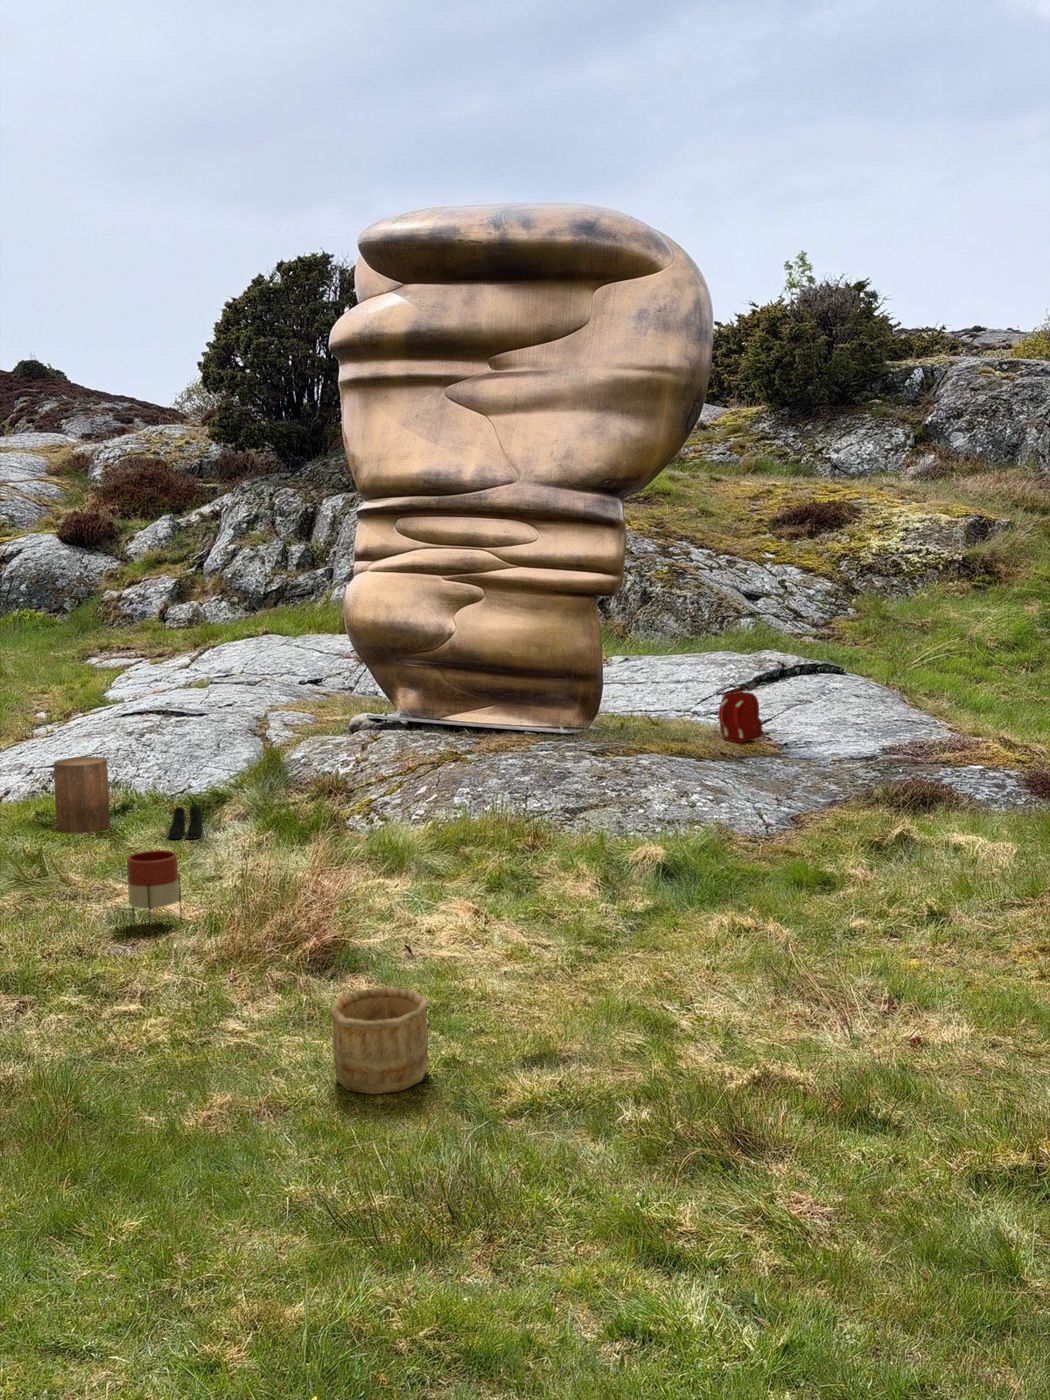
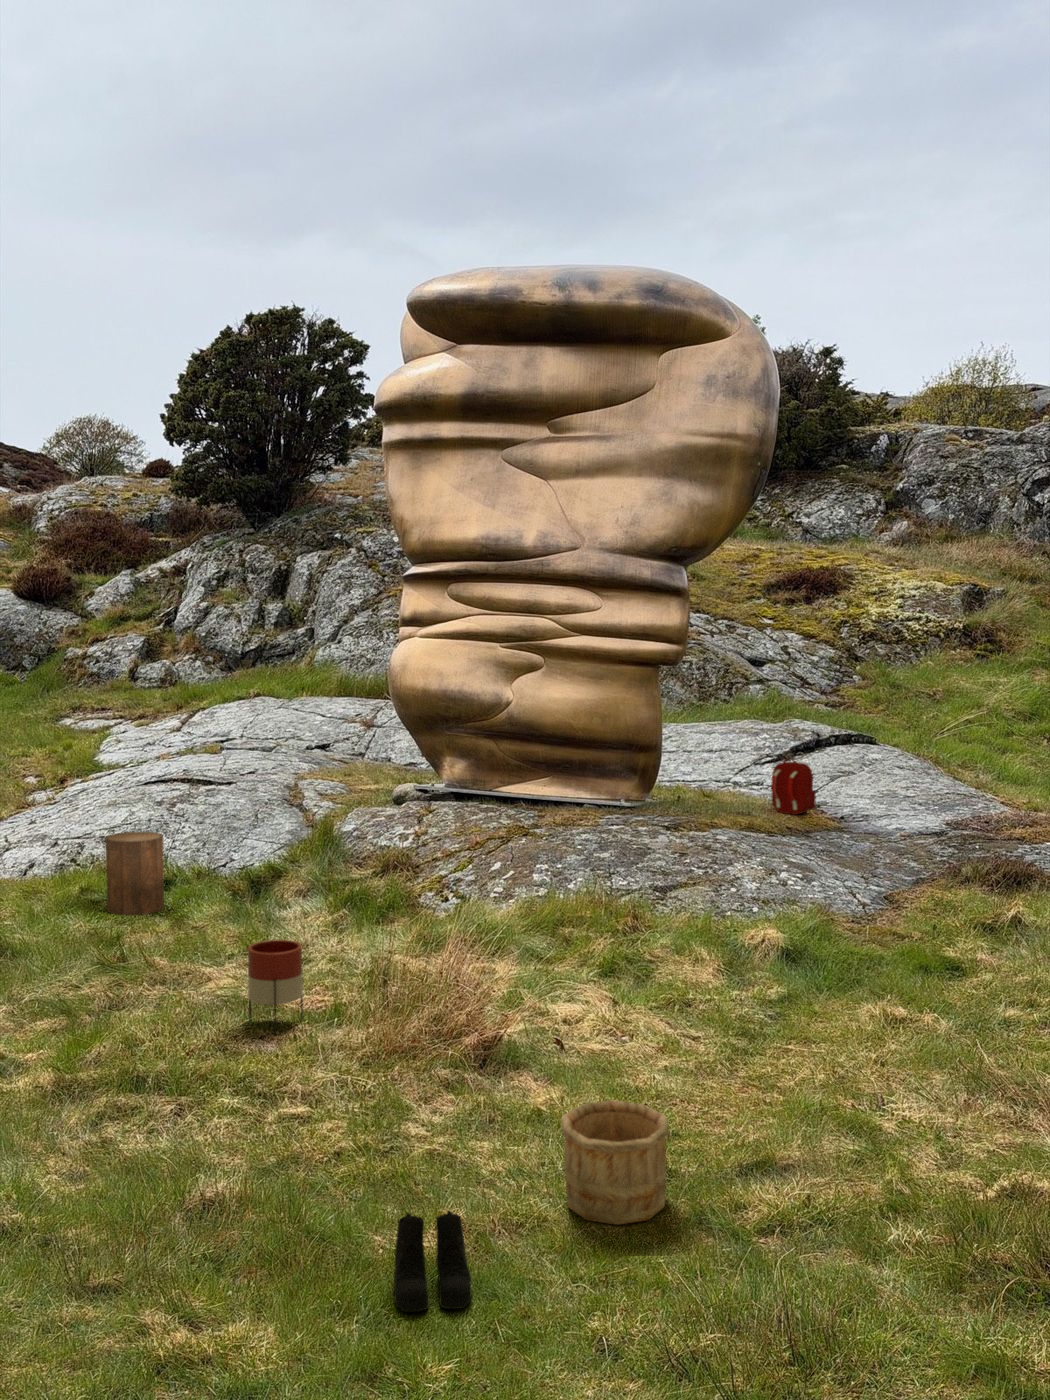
boots: present [169,807,203,839] -> present [394,1211,471,1312]

